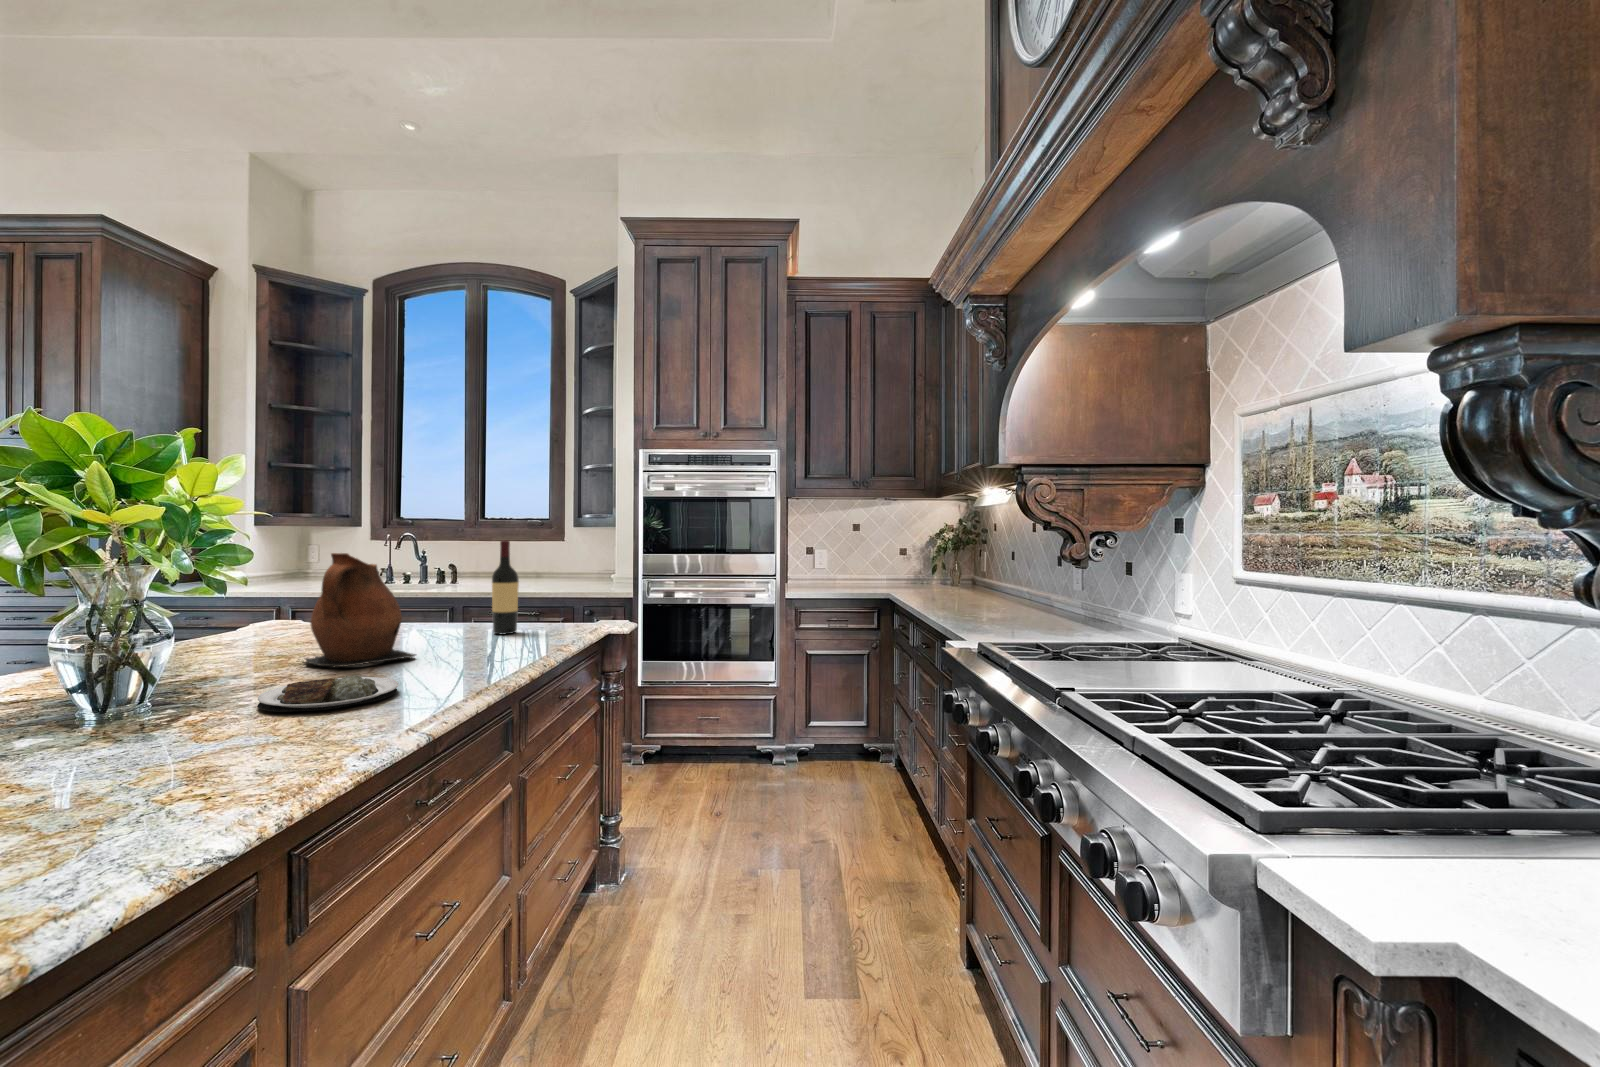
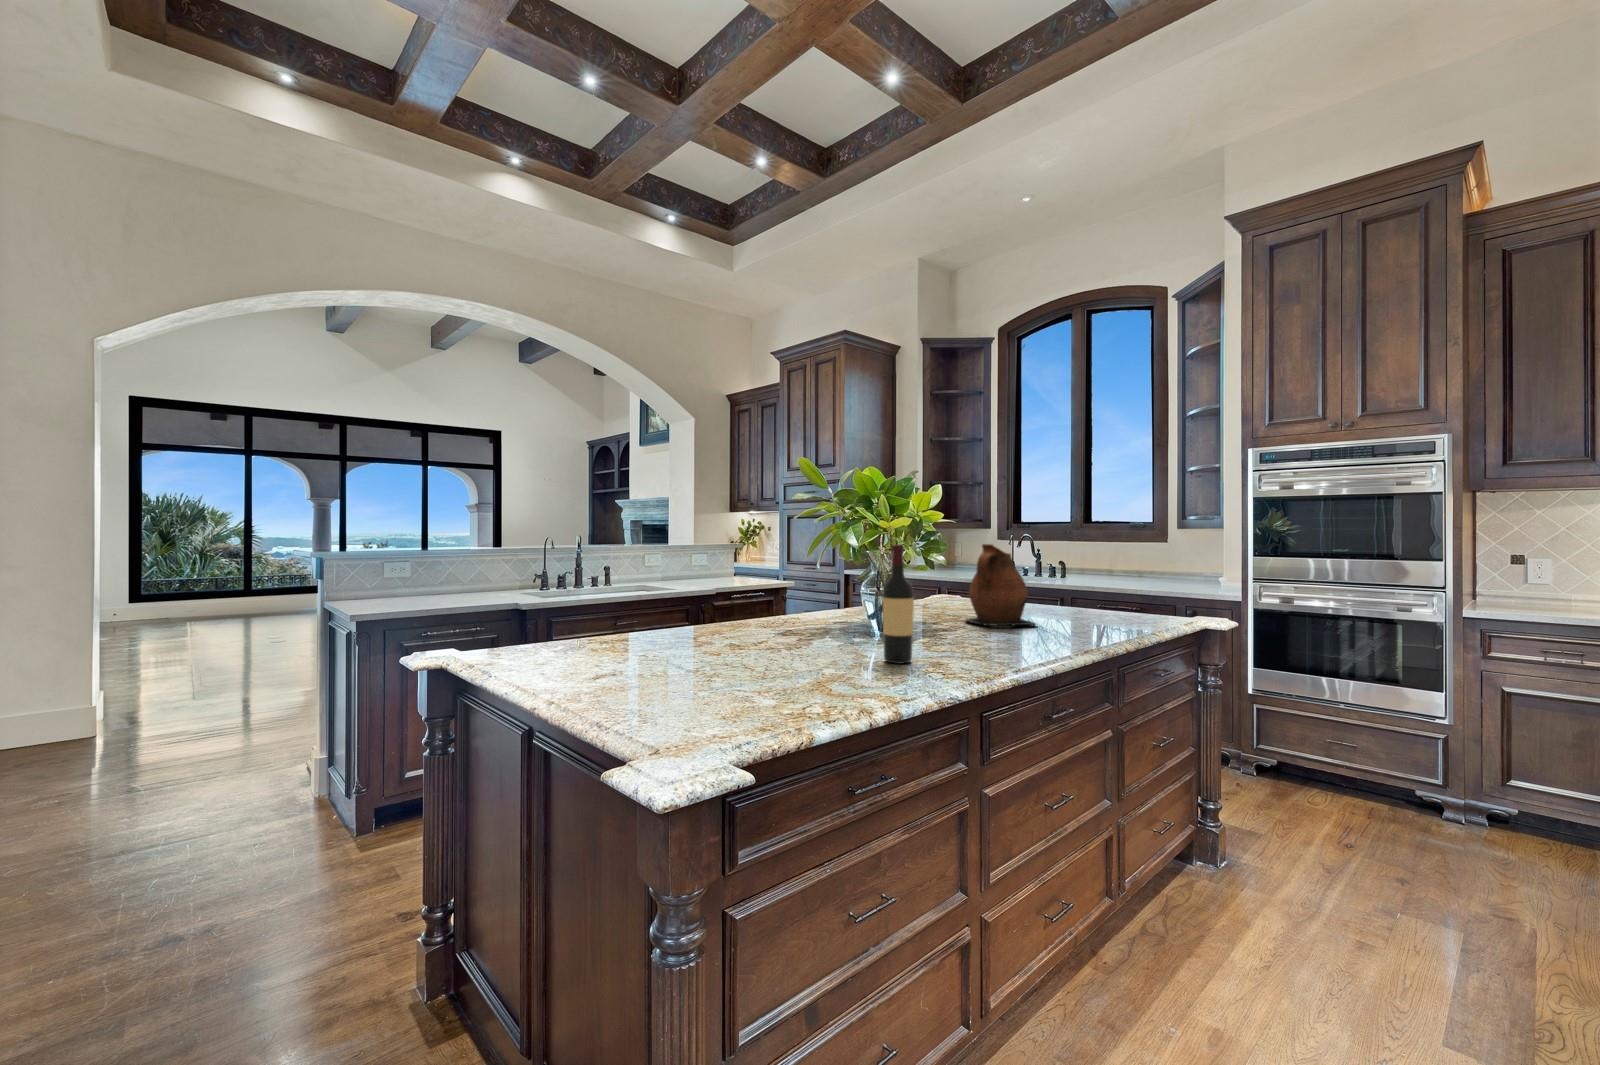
wine bottle: present [492,540,519,634] -> present [882,544,914,664]
plate: present [257,675,398,712] -> none [937,629,1035,650]

